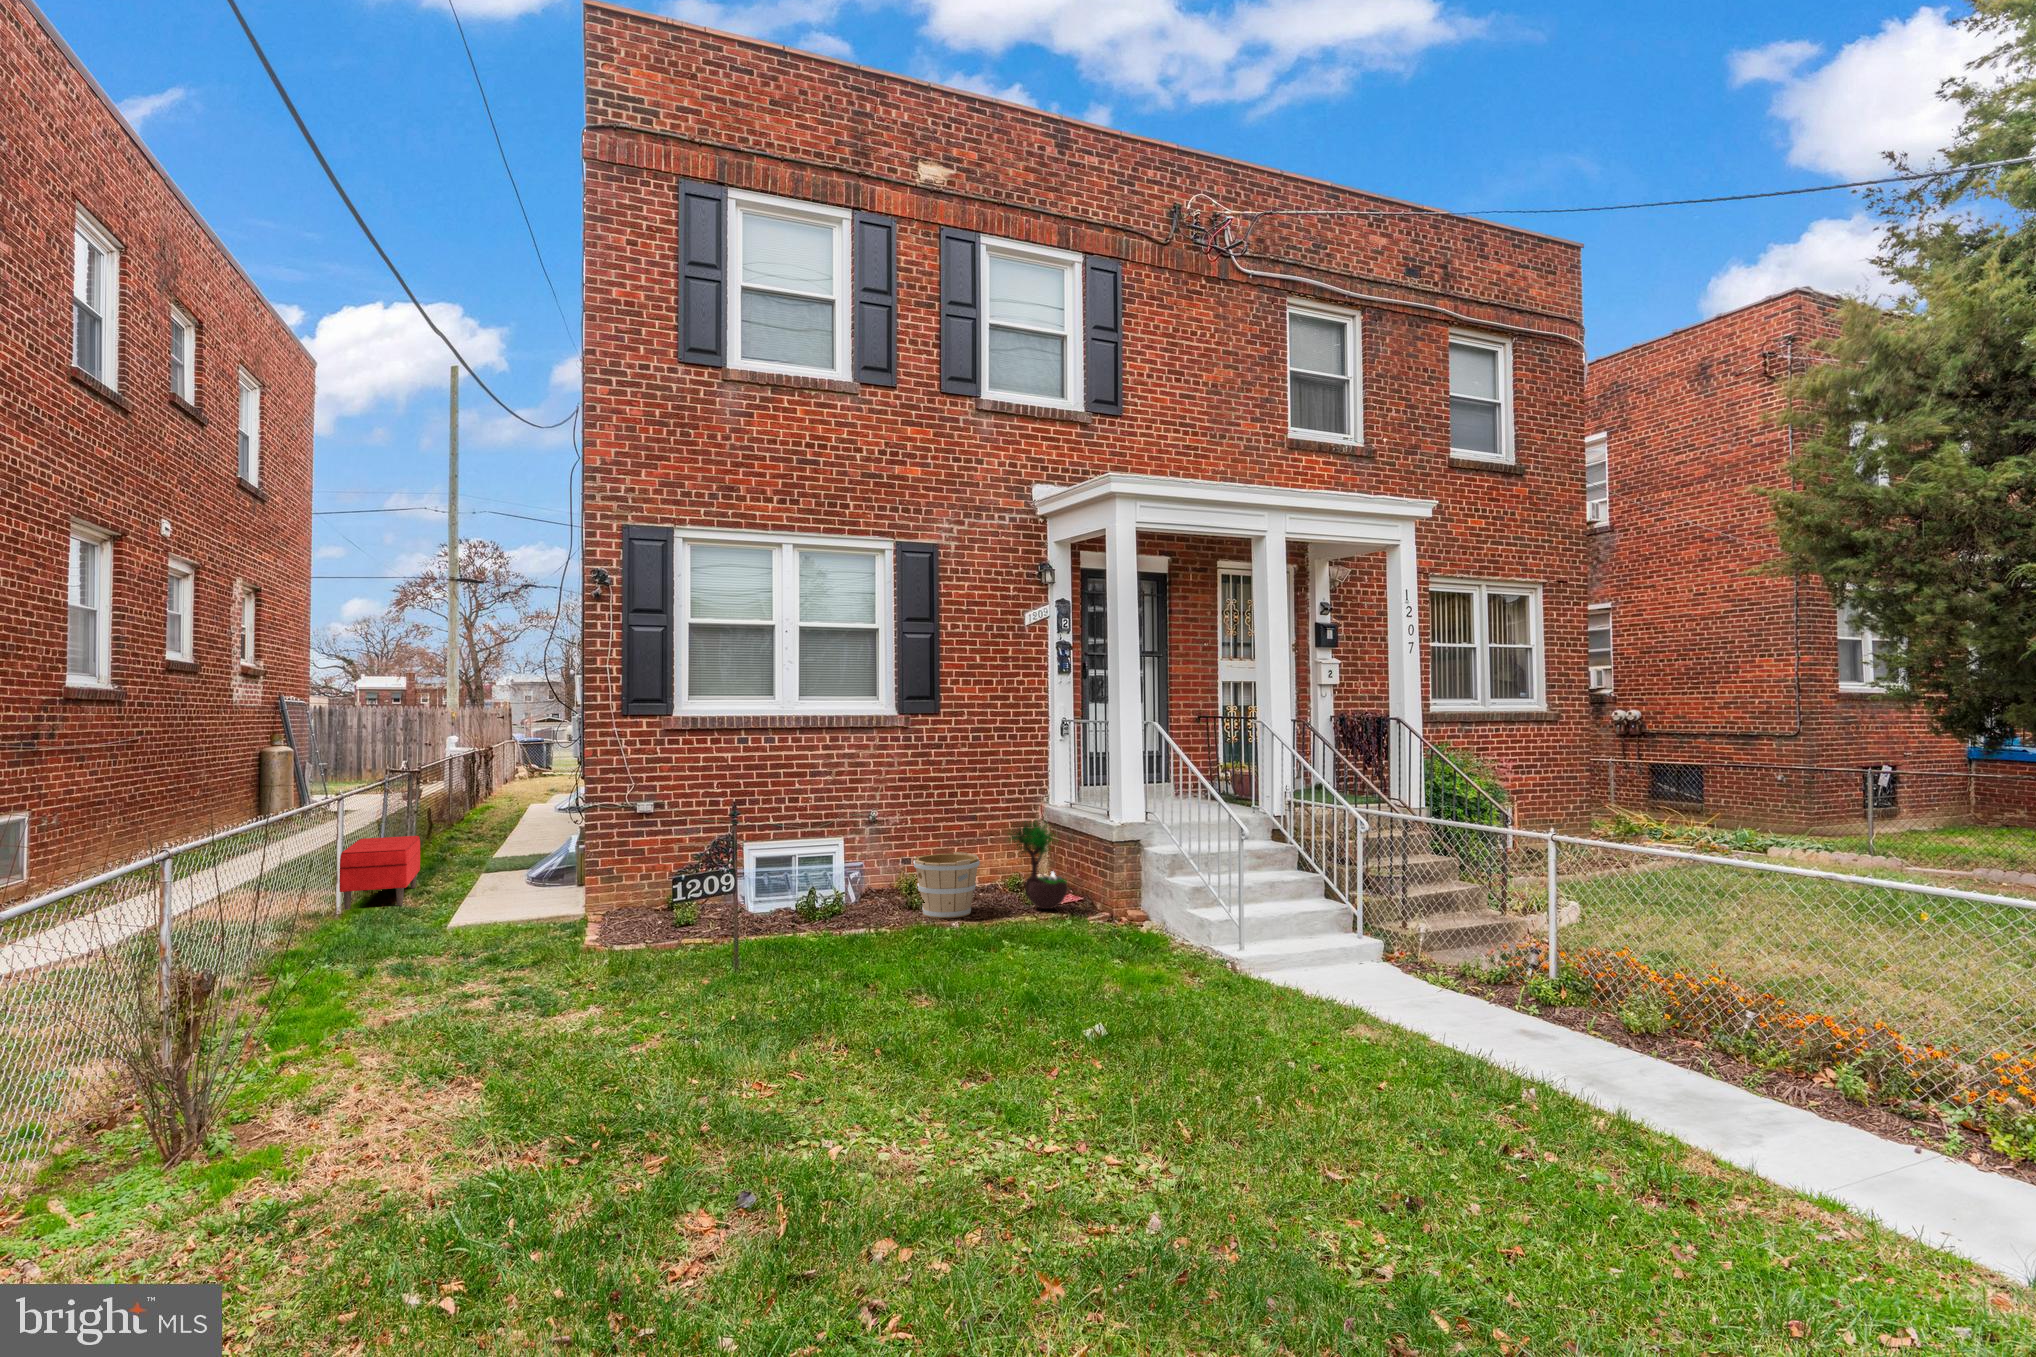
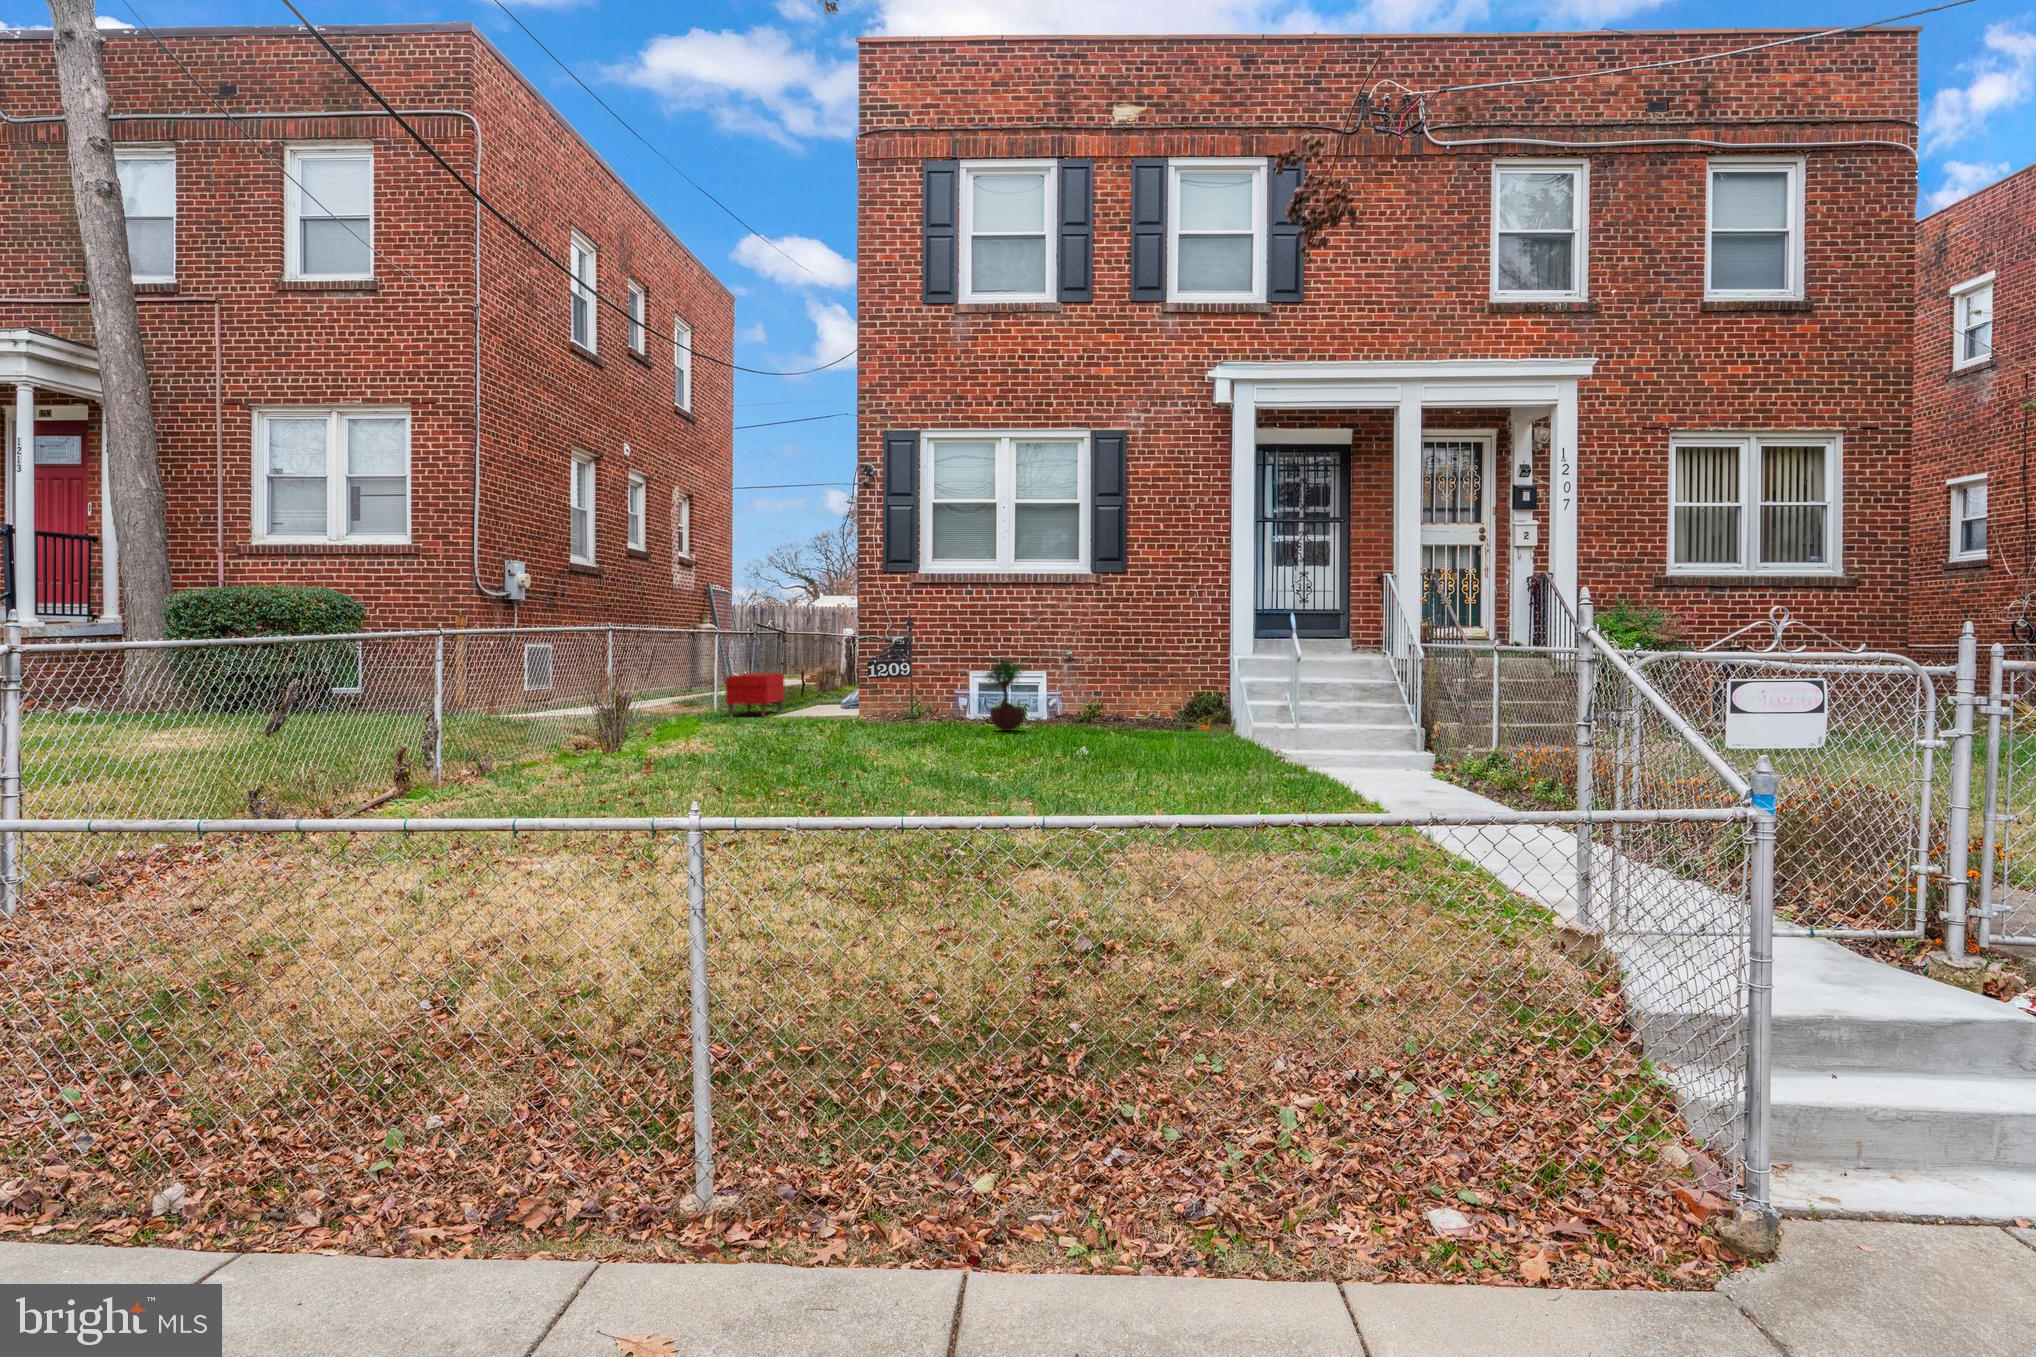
potted tree: present [1009,819,1067,909] -> present [985,659,1024,731]
wooden bucket: present [913,852,980,918] -> none [1095,686,1150,734]

